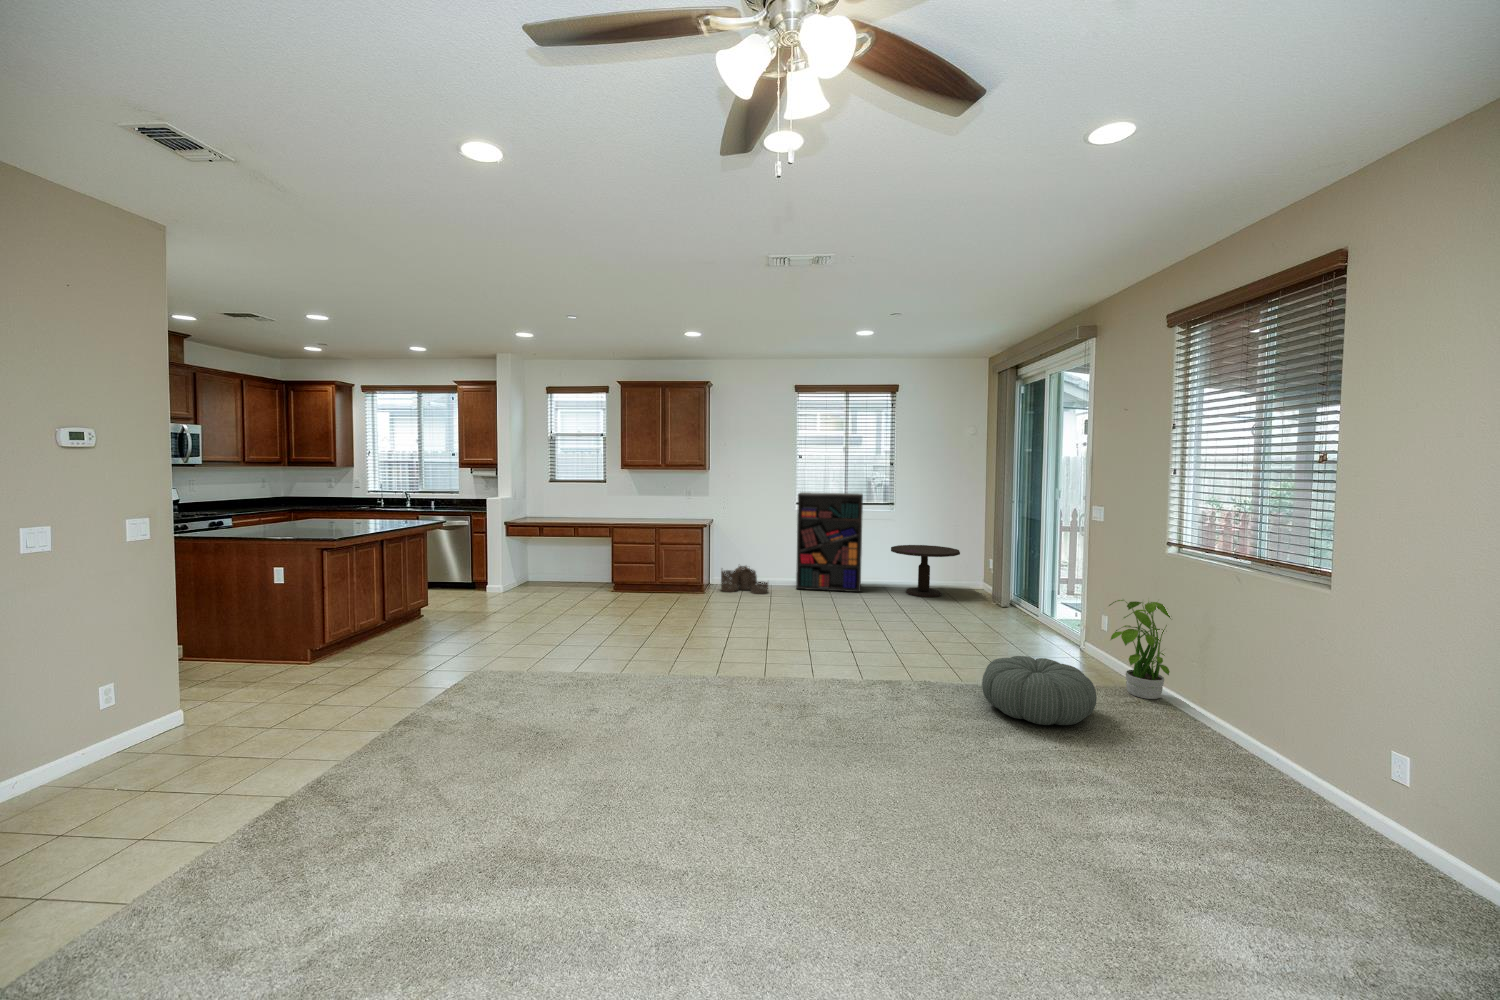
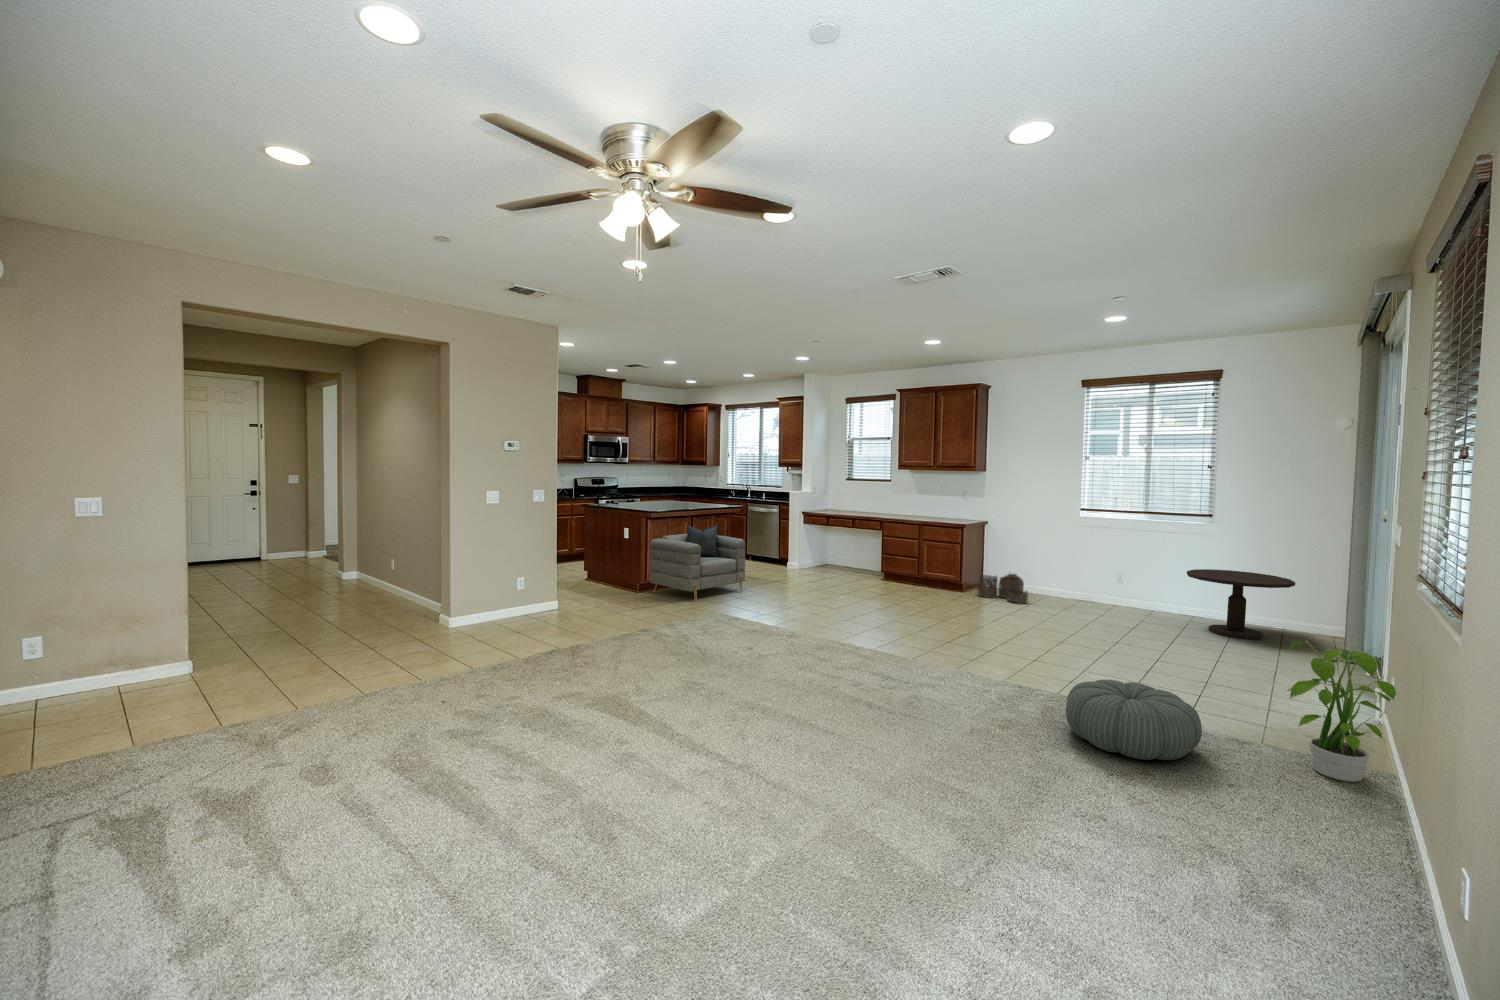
bookshelf: present [796,492,863,592] -> none [1065,498,1162,619]
armchair: none [338,548,482,657] -> present [649,526,746,601]

